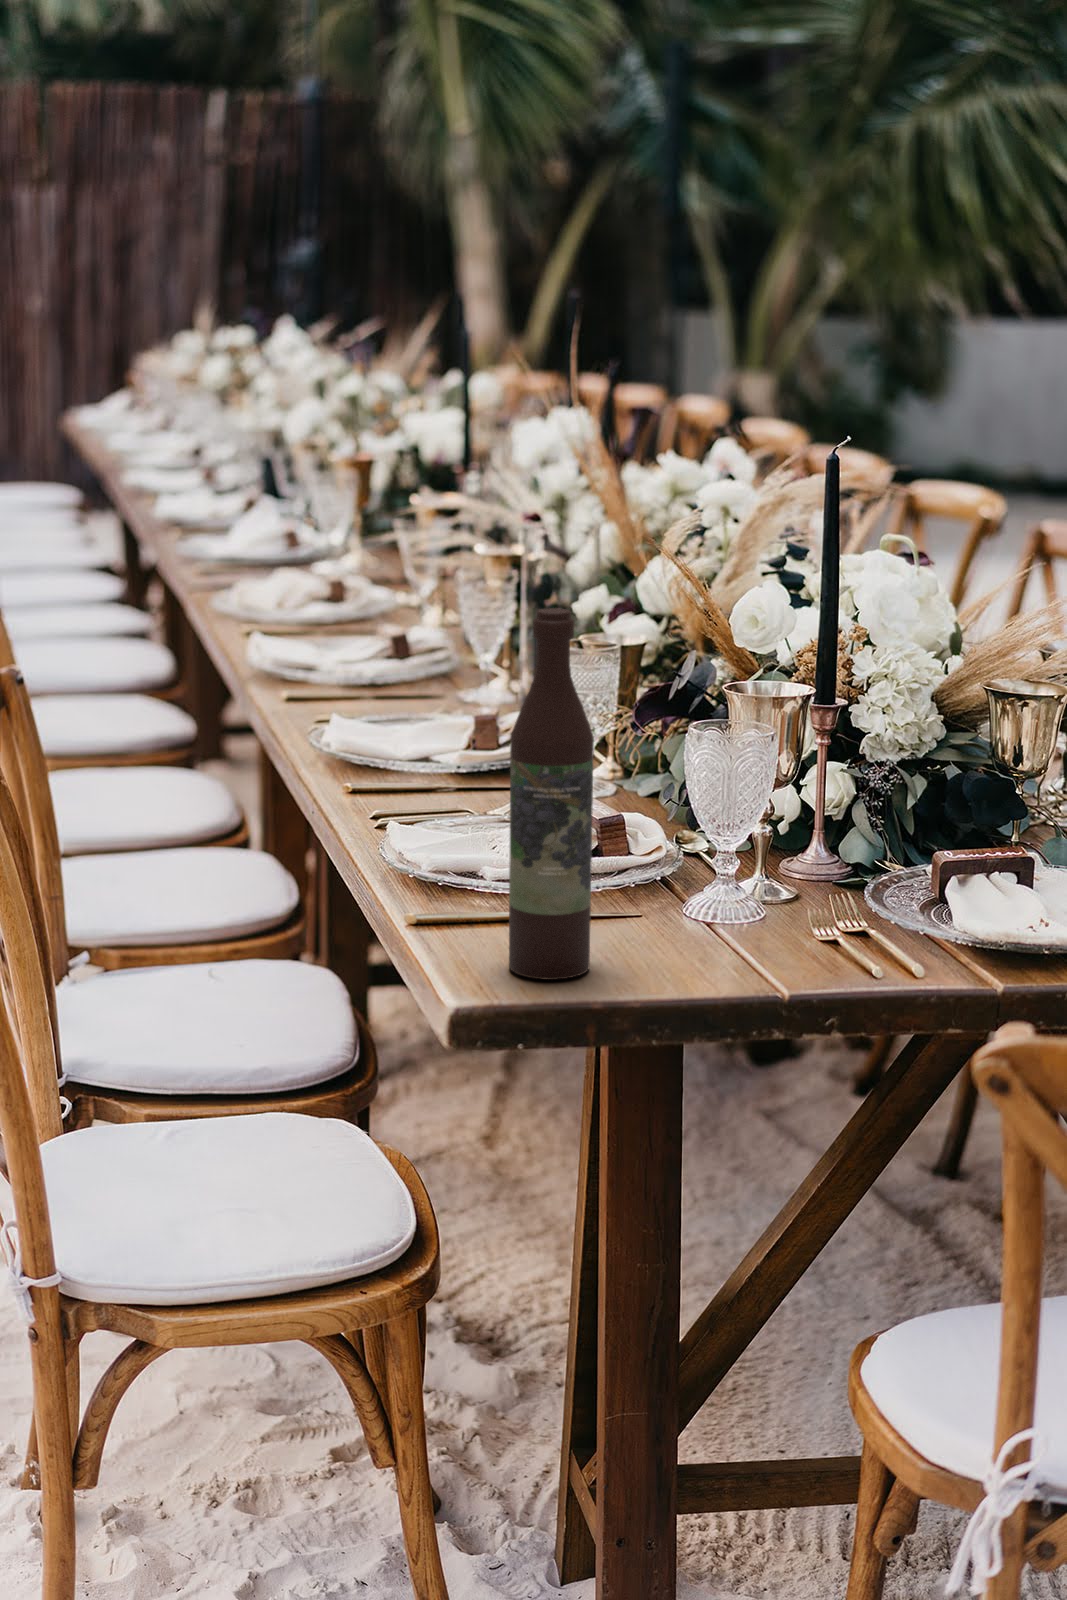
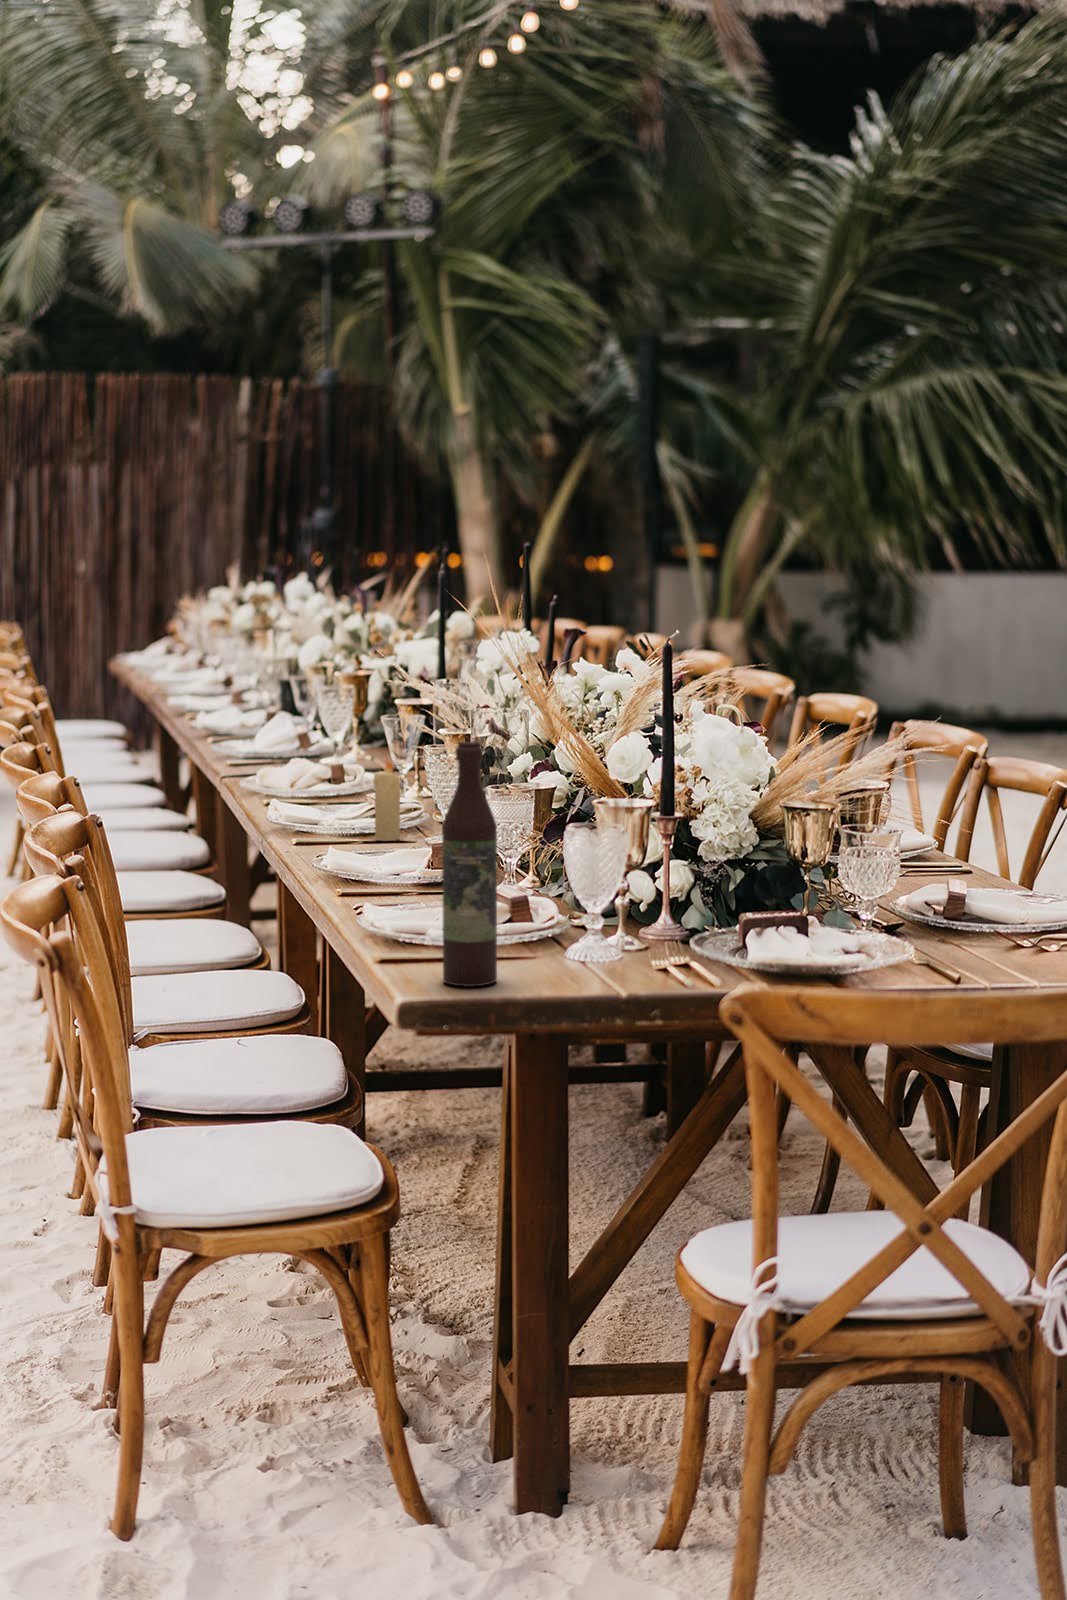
candle: none [385,584,422,696] -> present [373,760,401,841]

